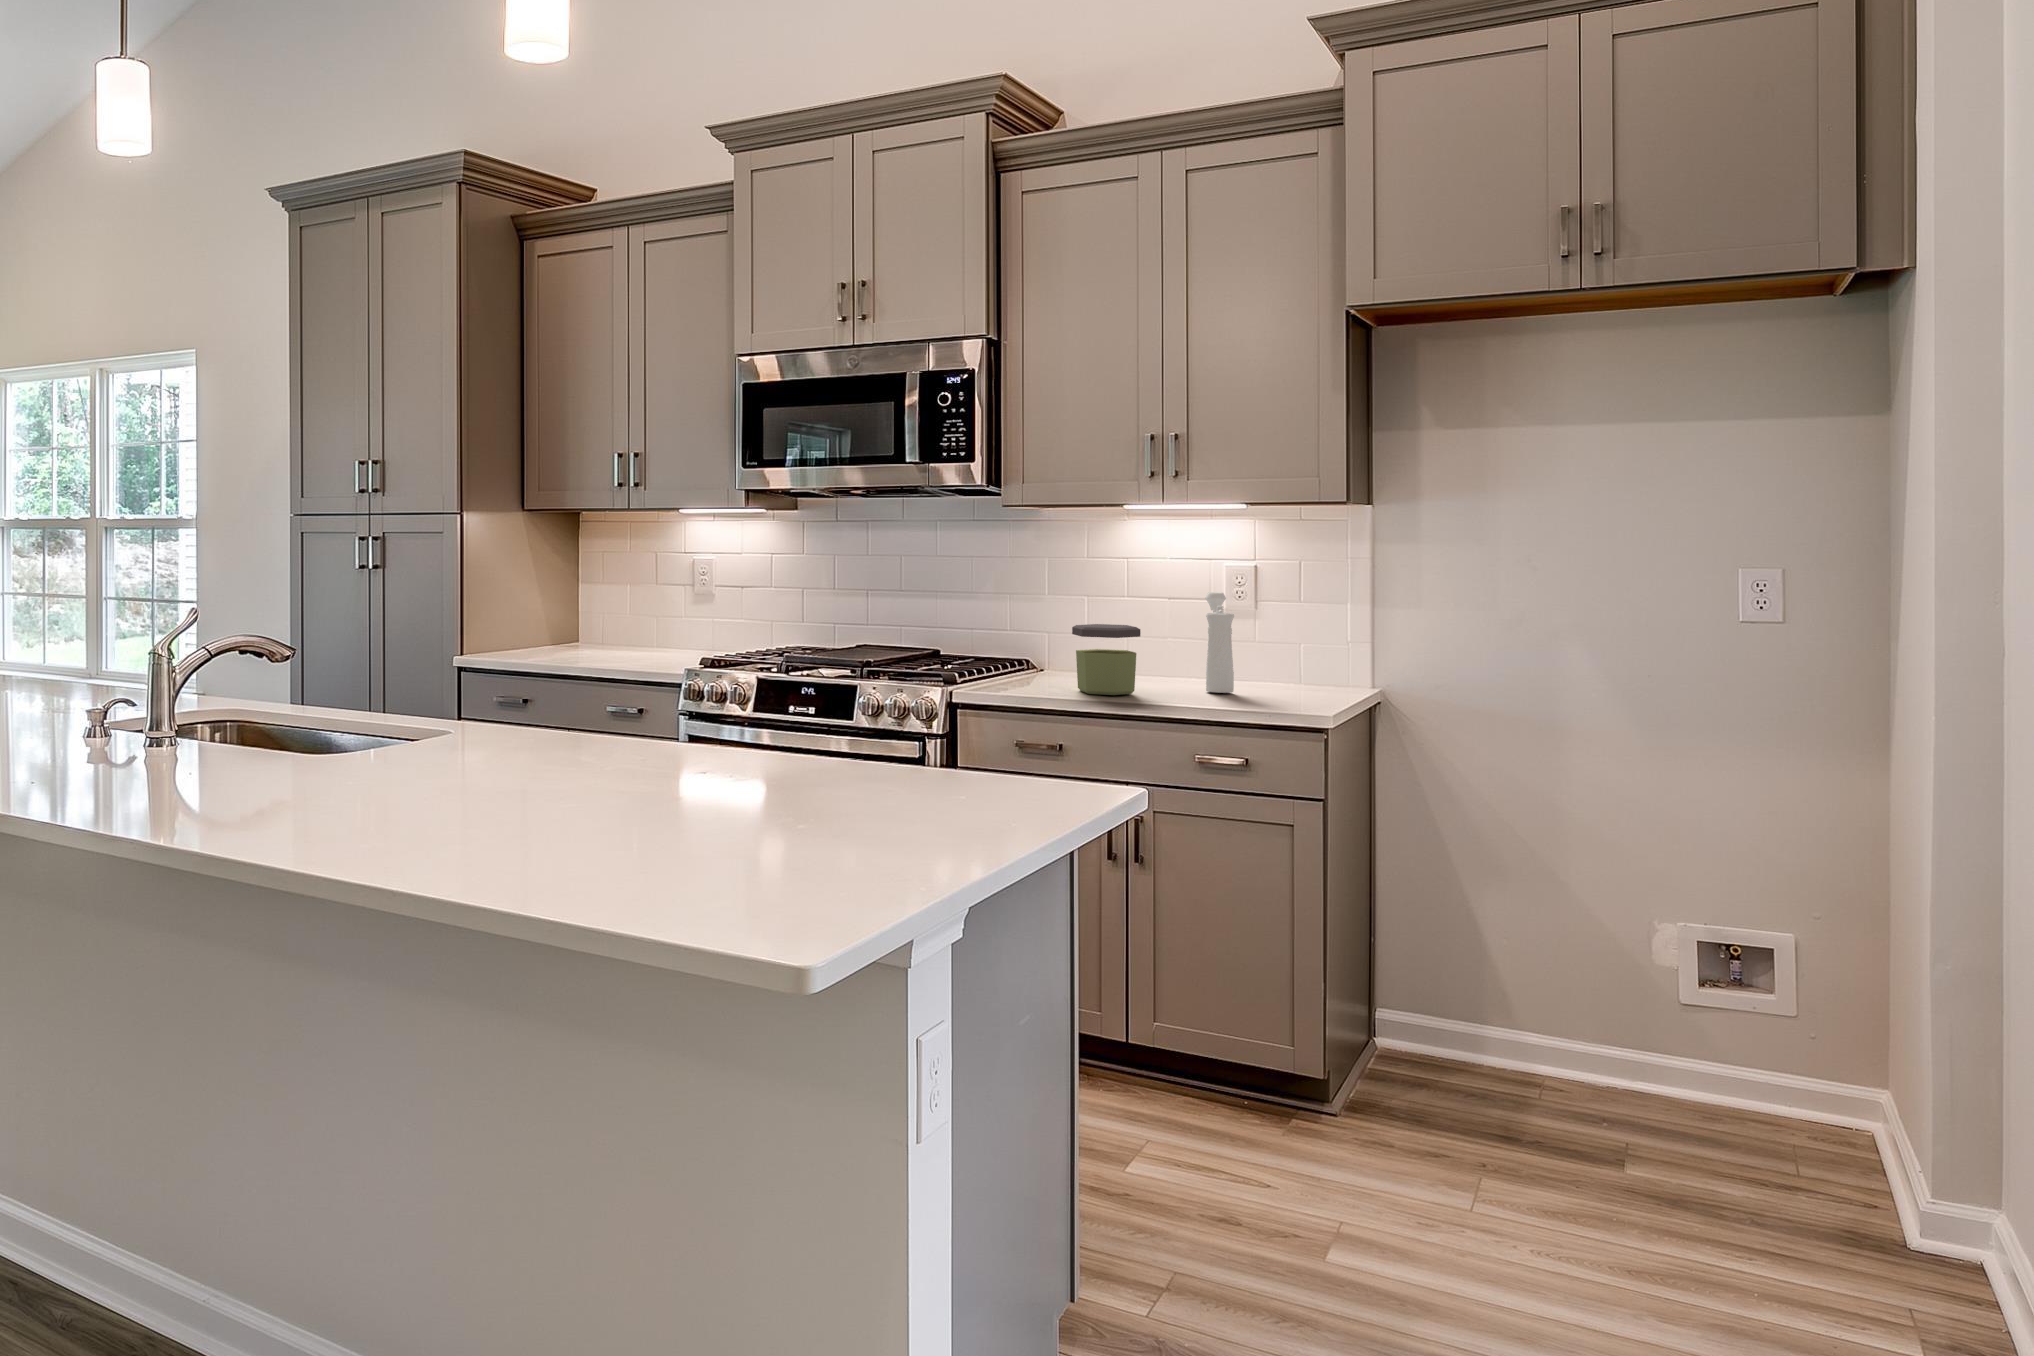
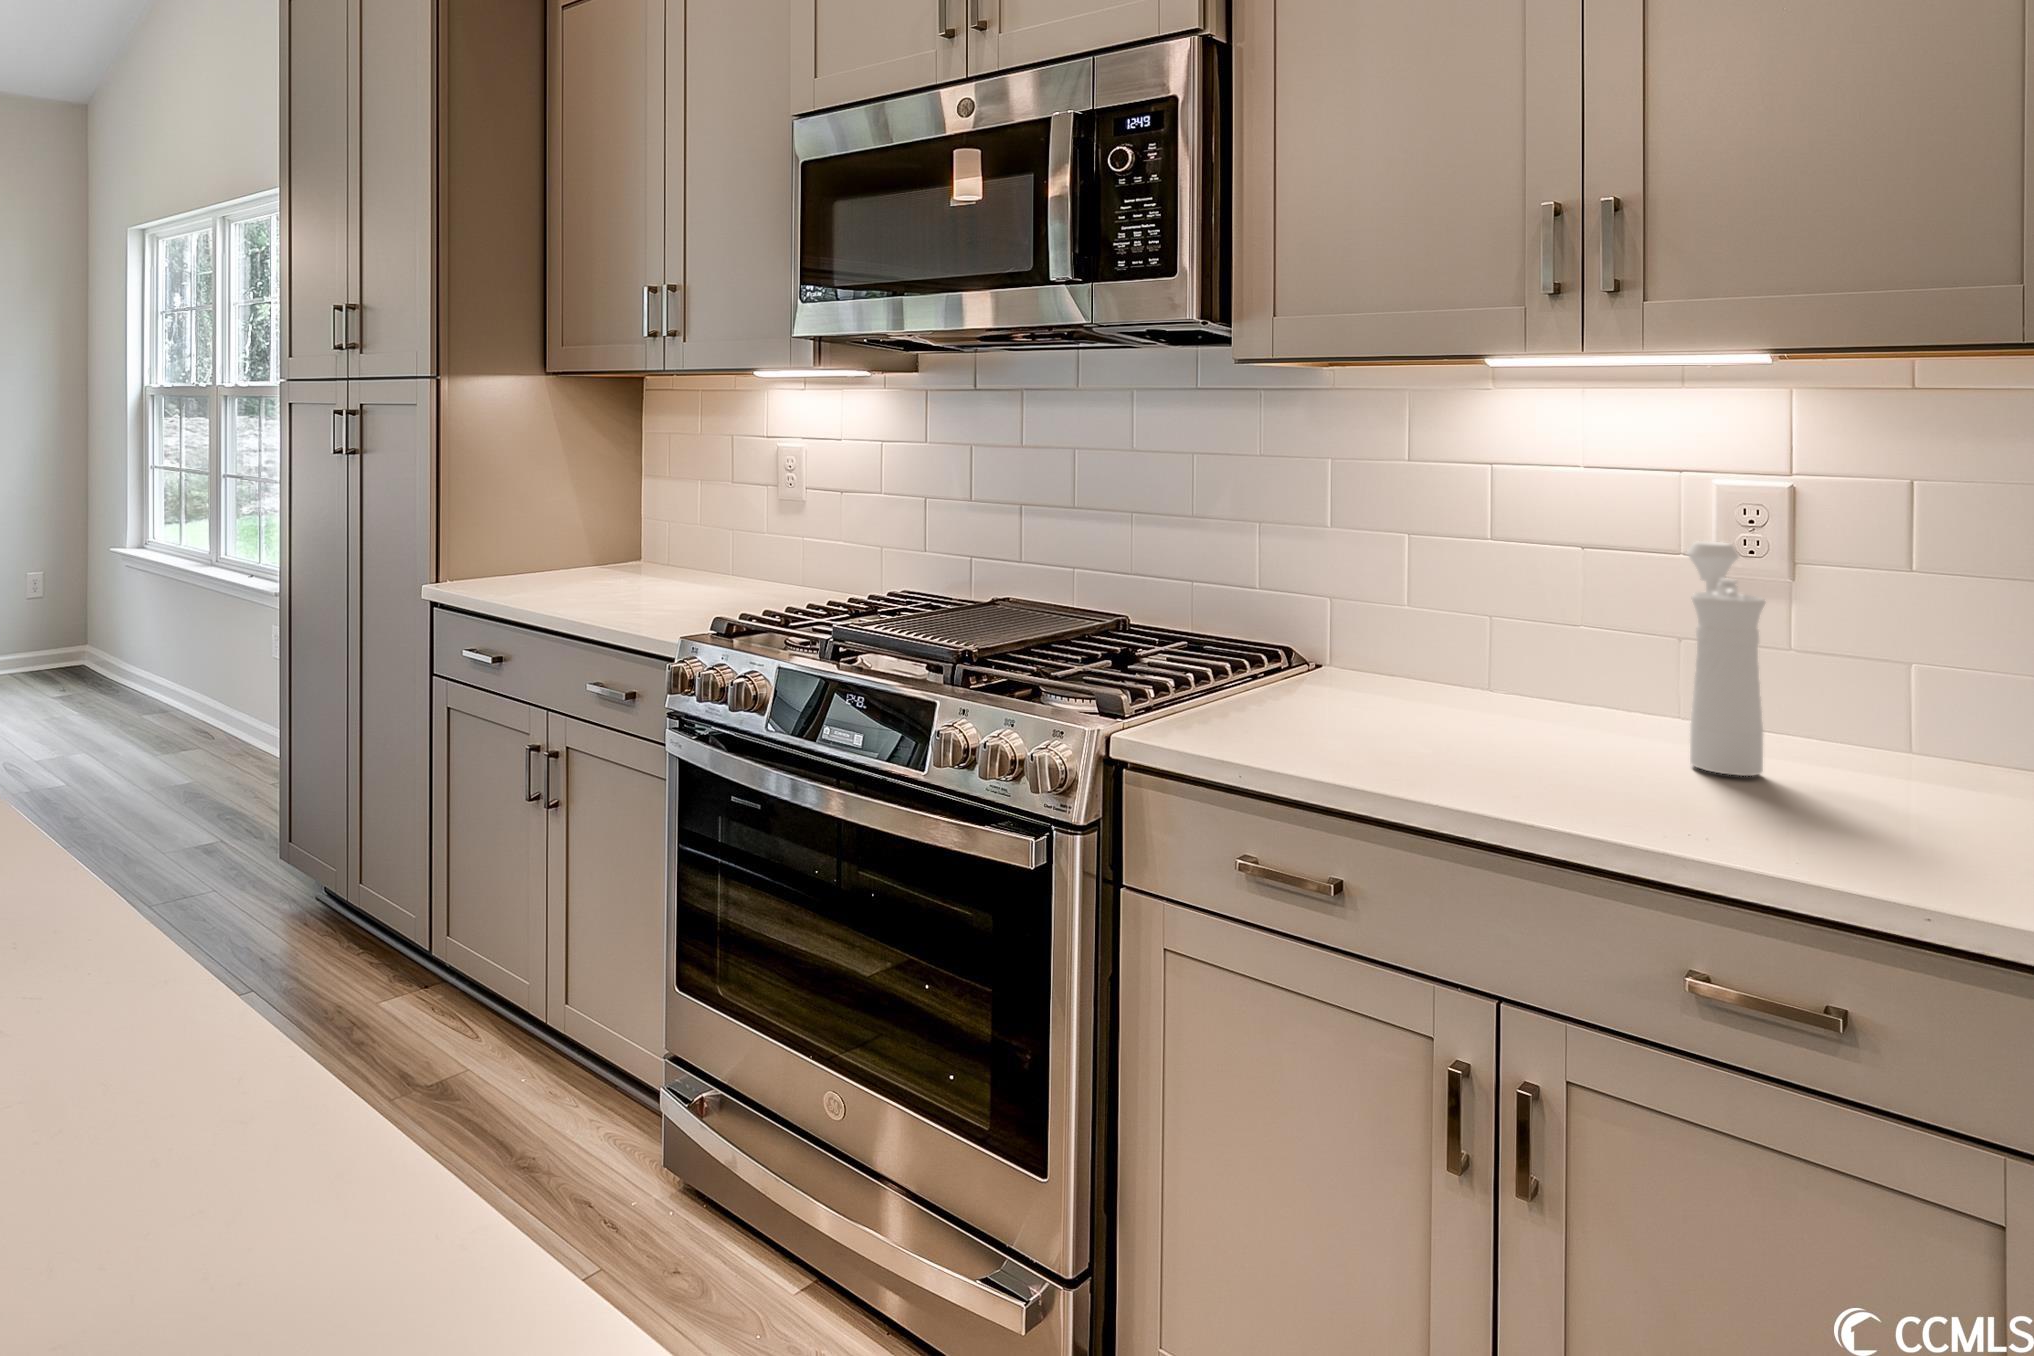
jar: present [1072,624,1141,695] -> none [1365,606,1526,772]

